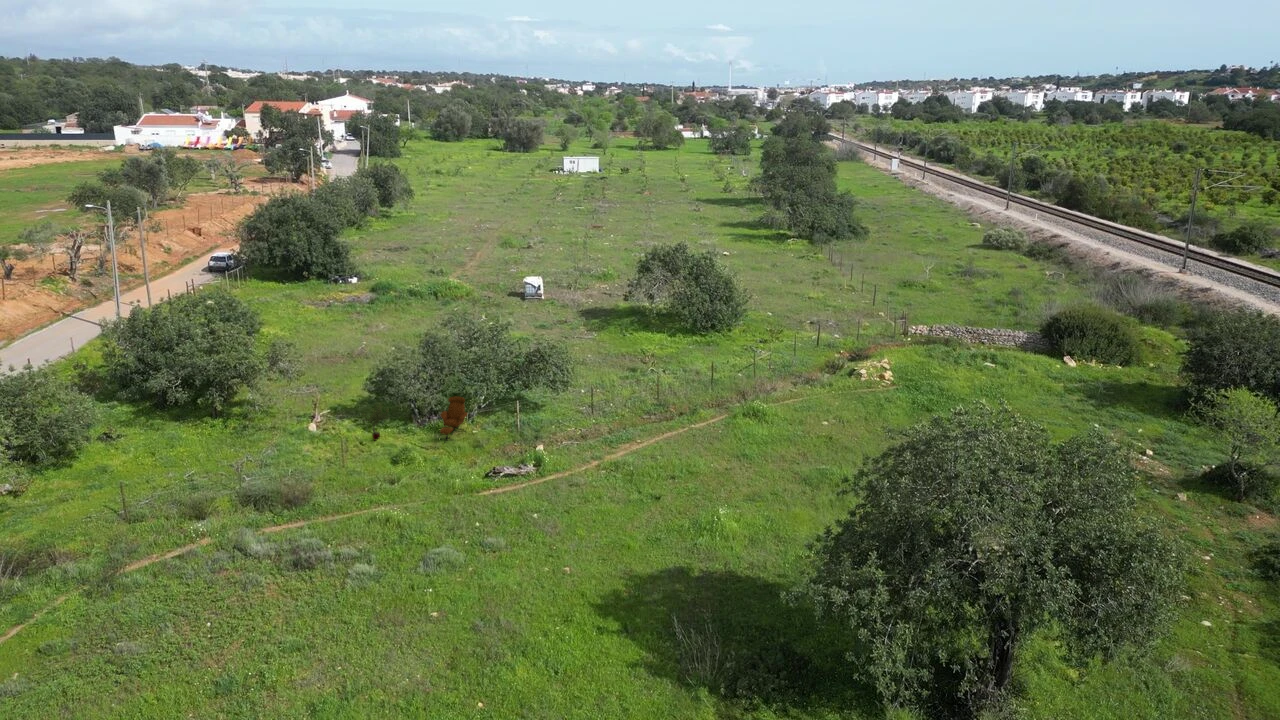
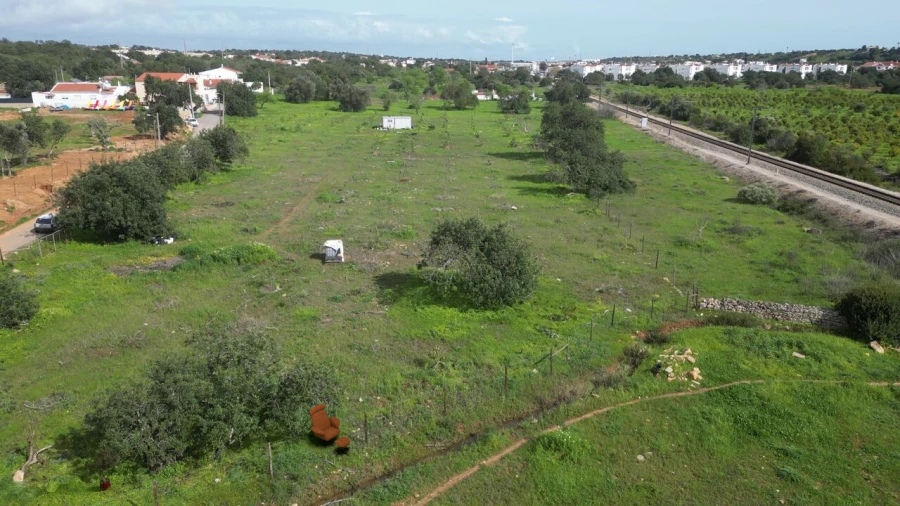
lounge chair: present [440,396,468,440] -> present [310,404,350,455]

